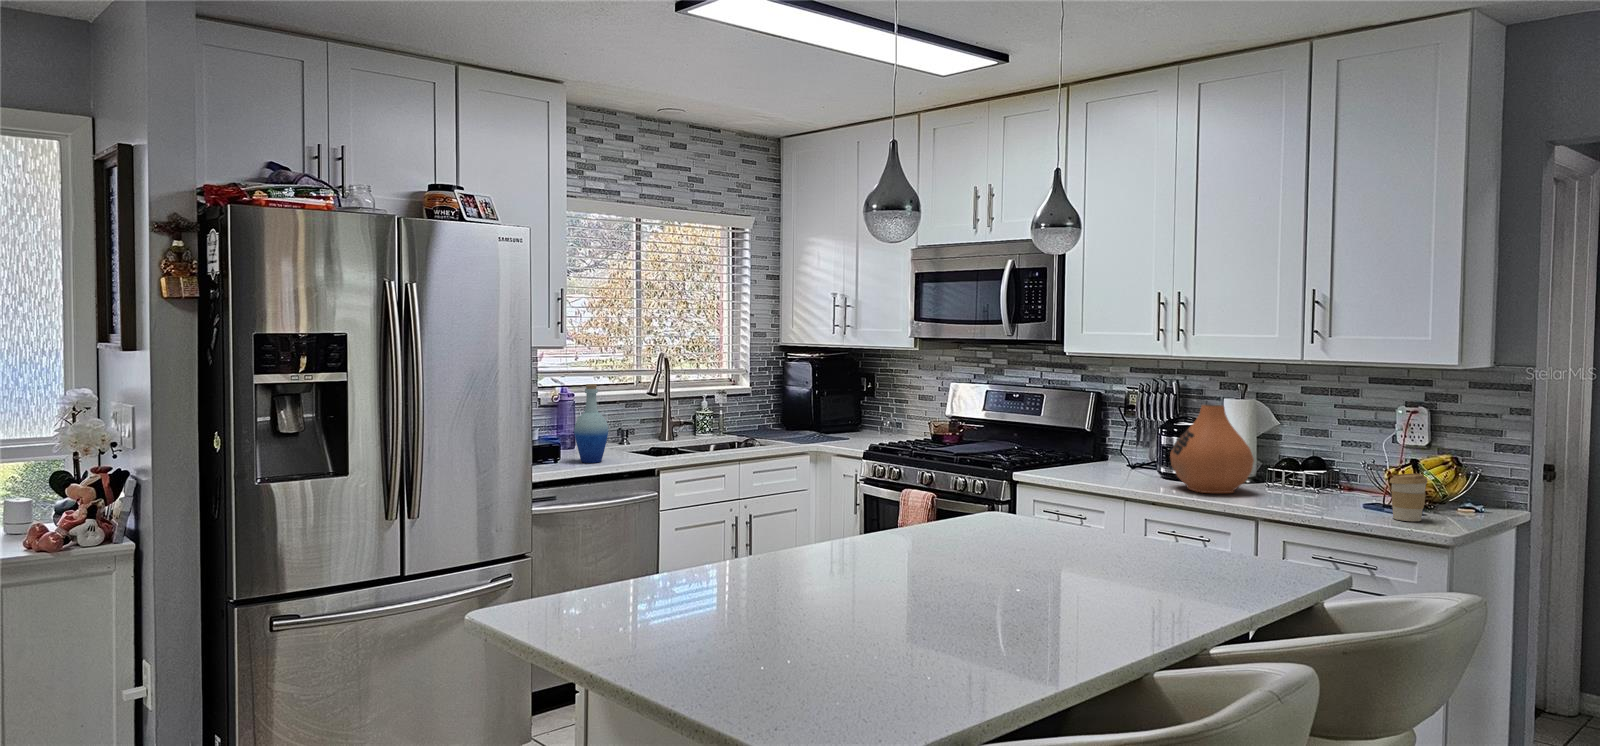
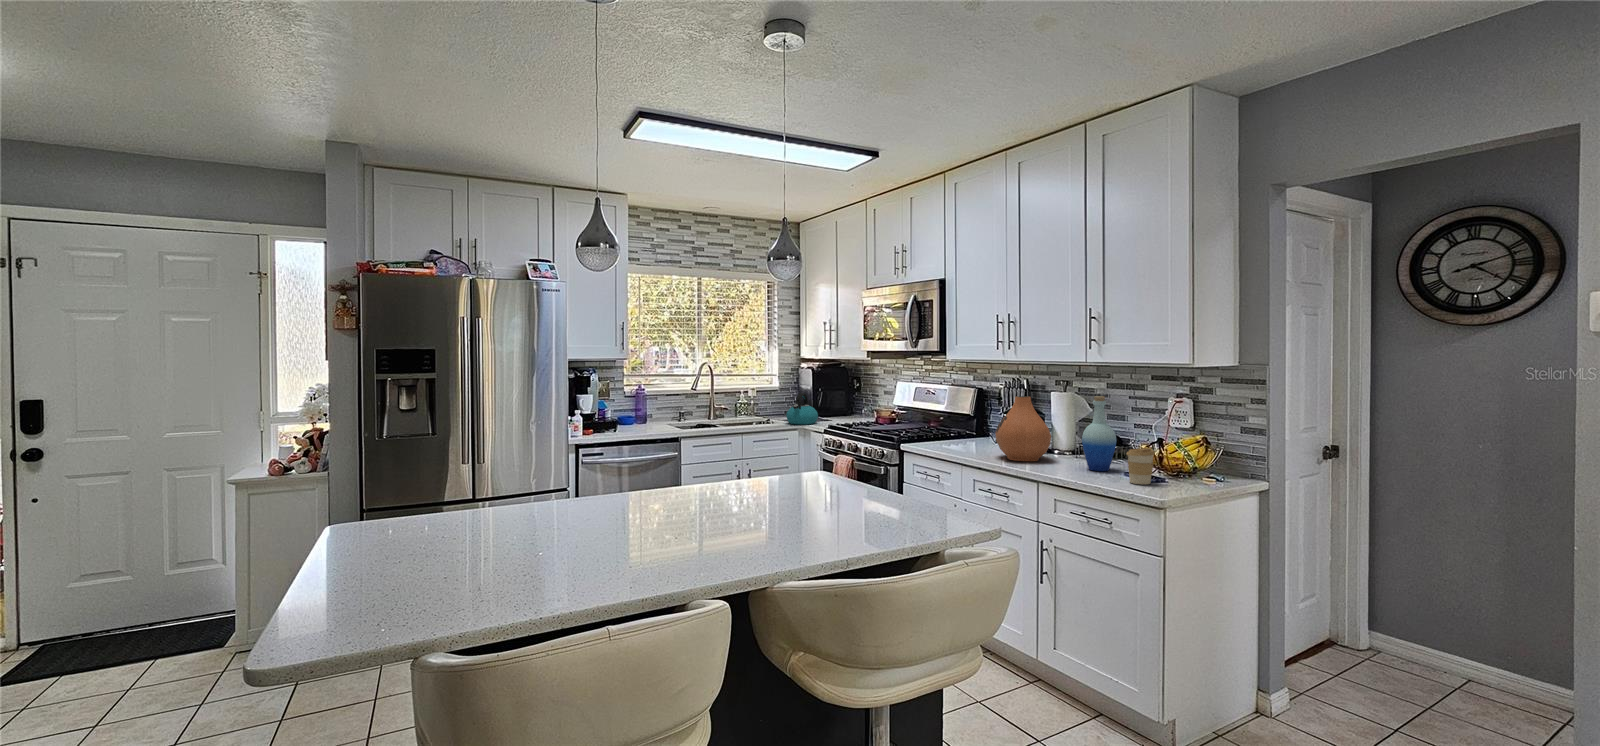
bottle: present [574,384,608,463] -> present [1082,396,1116,471]
kettle: none [790,397,837,445] -> present [786,393,818,425]

